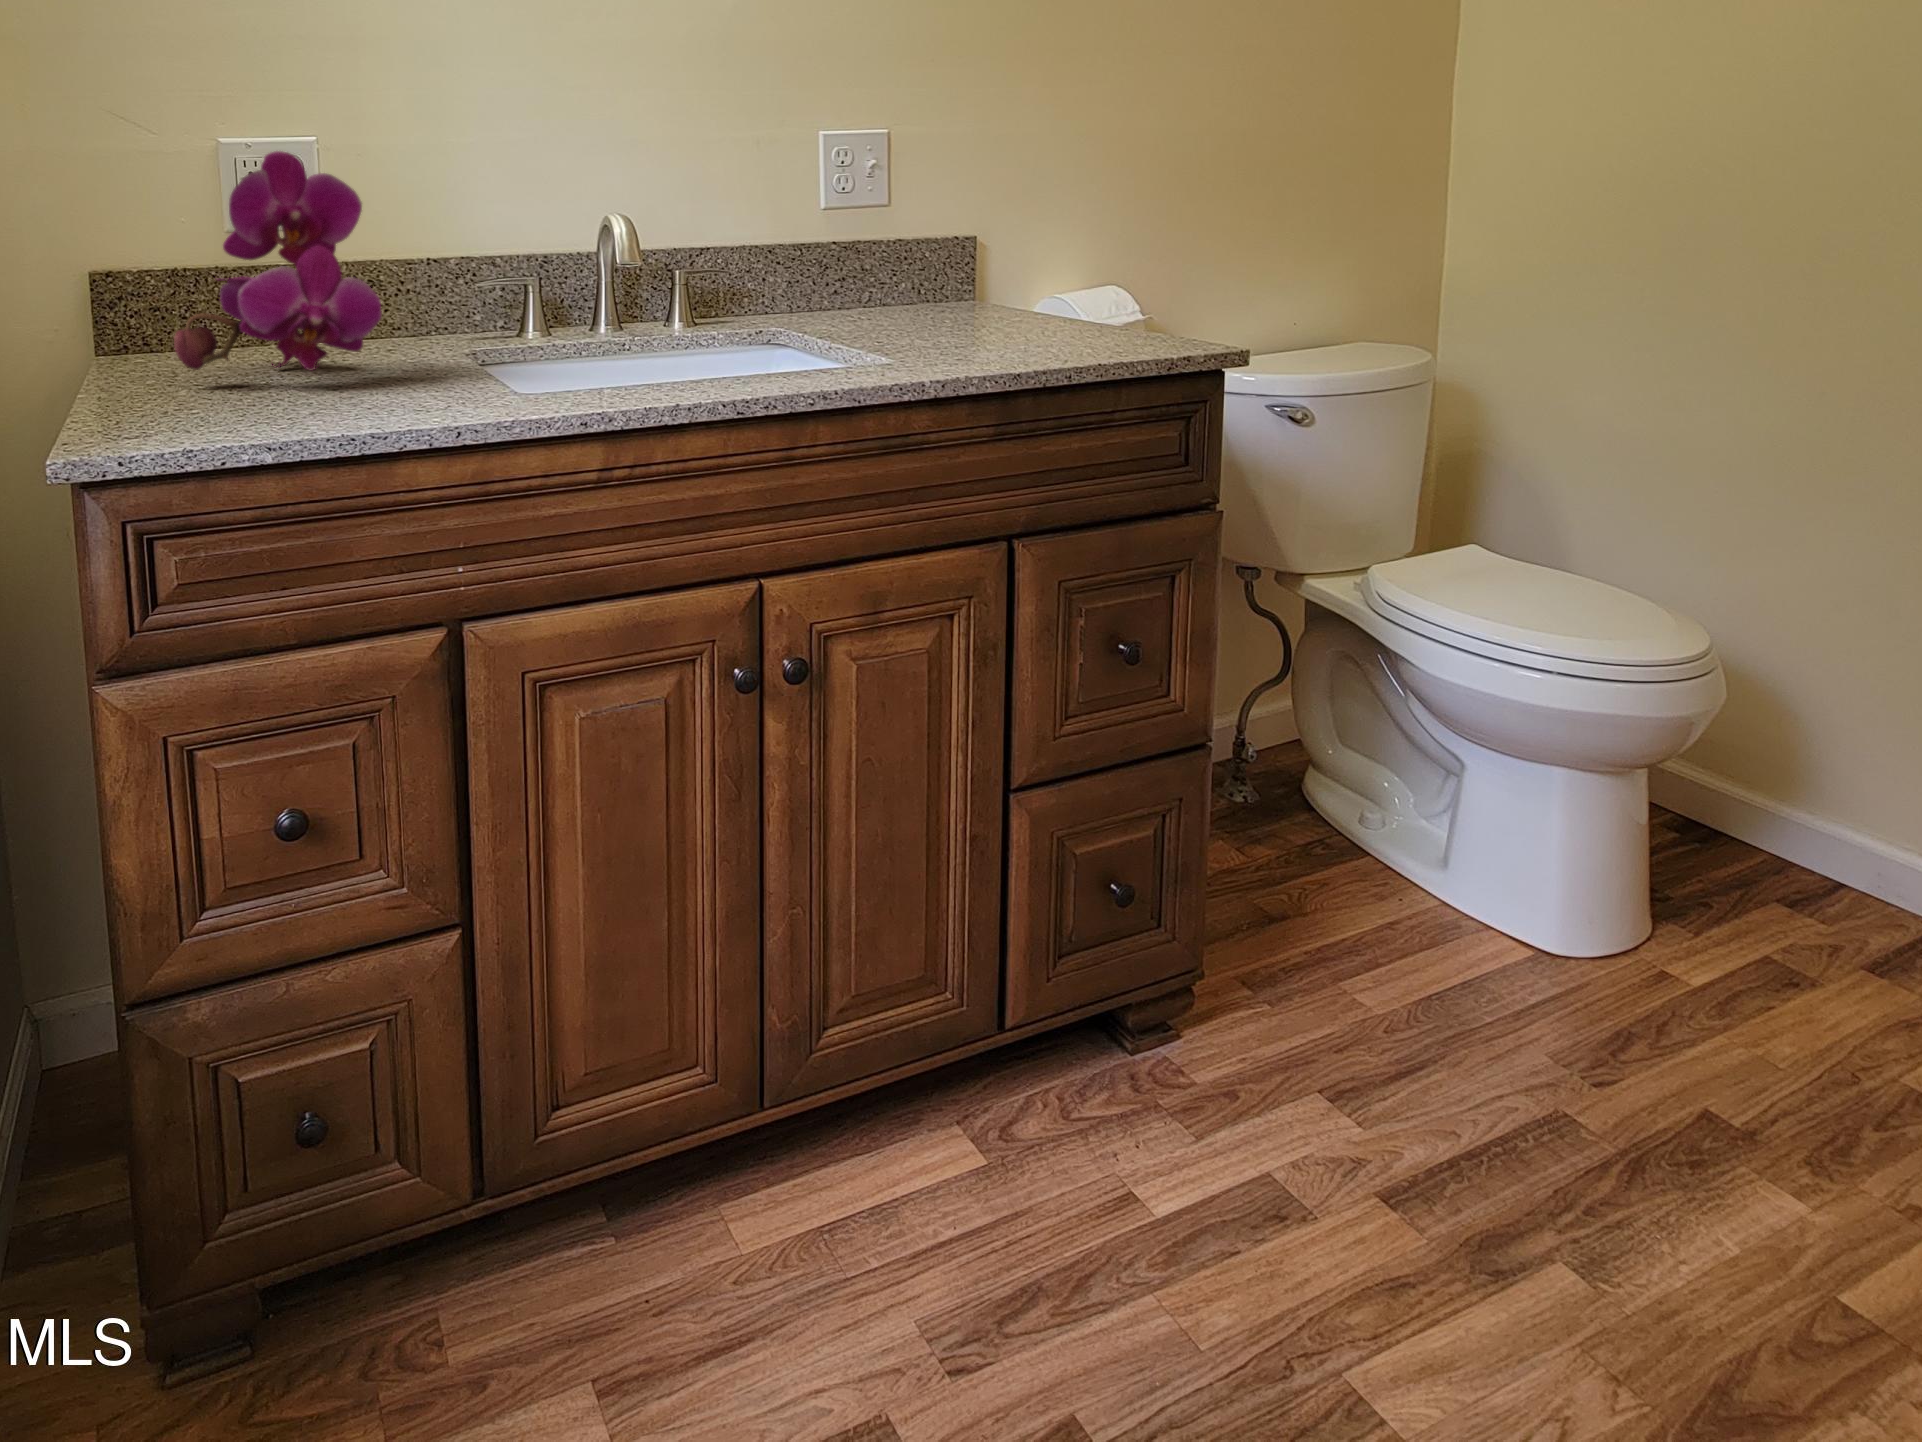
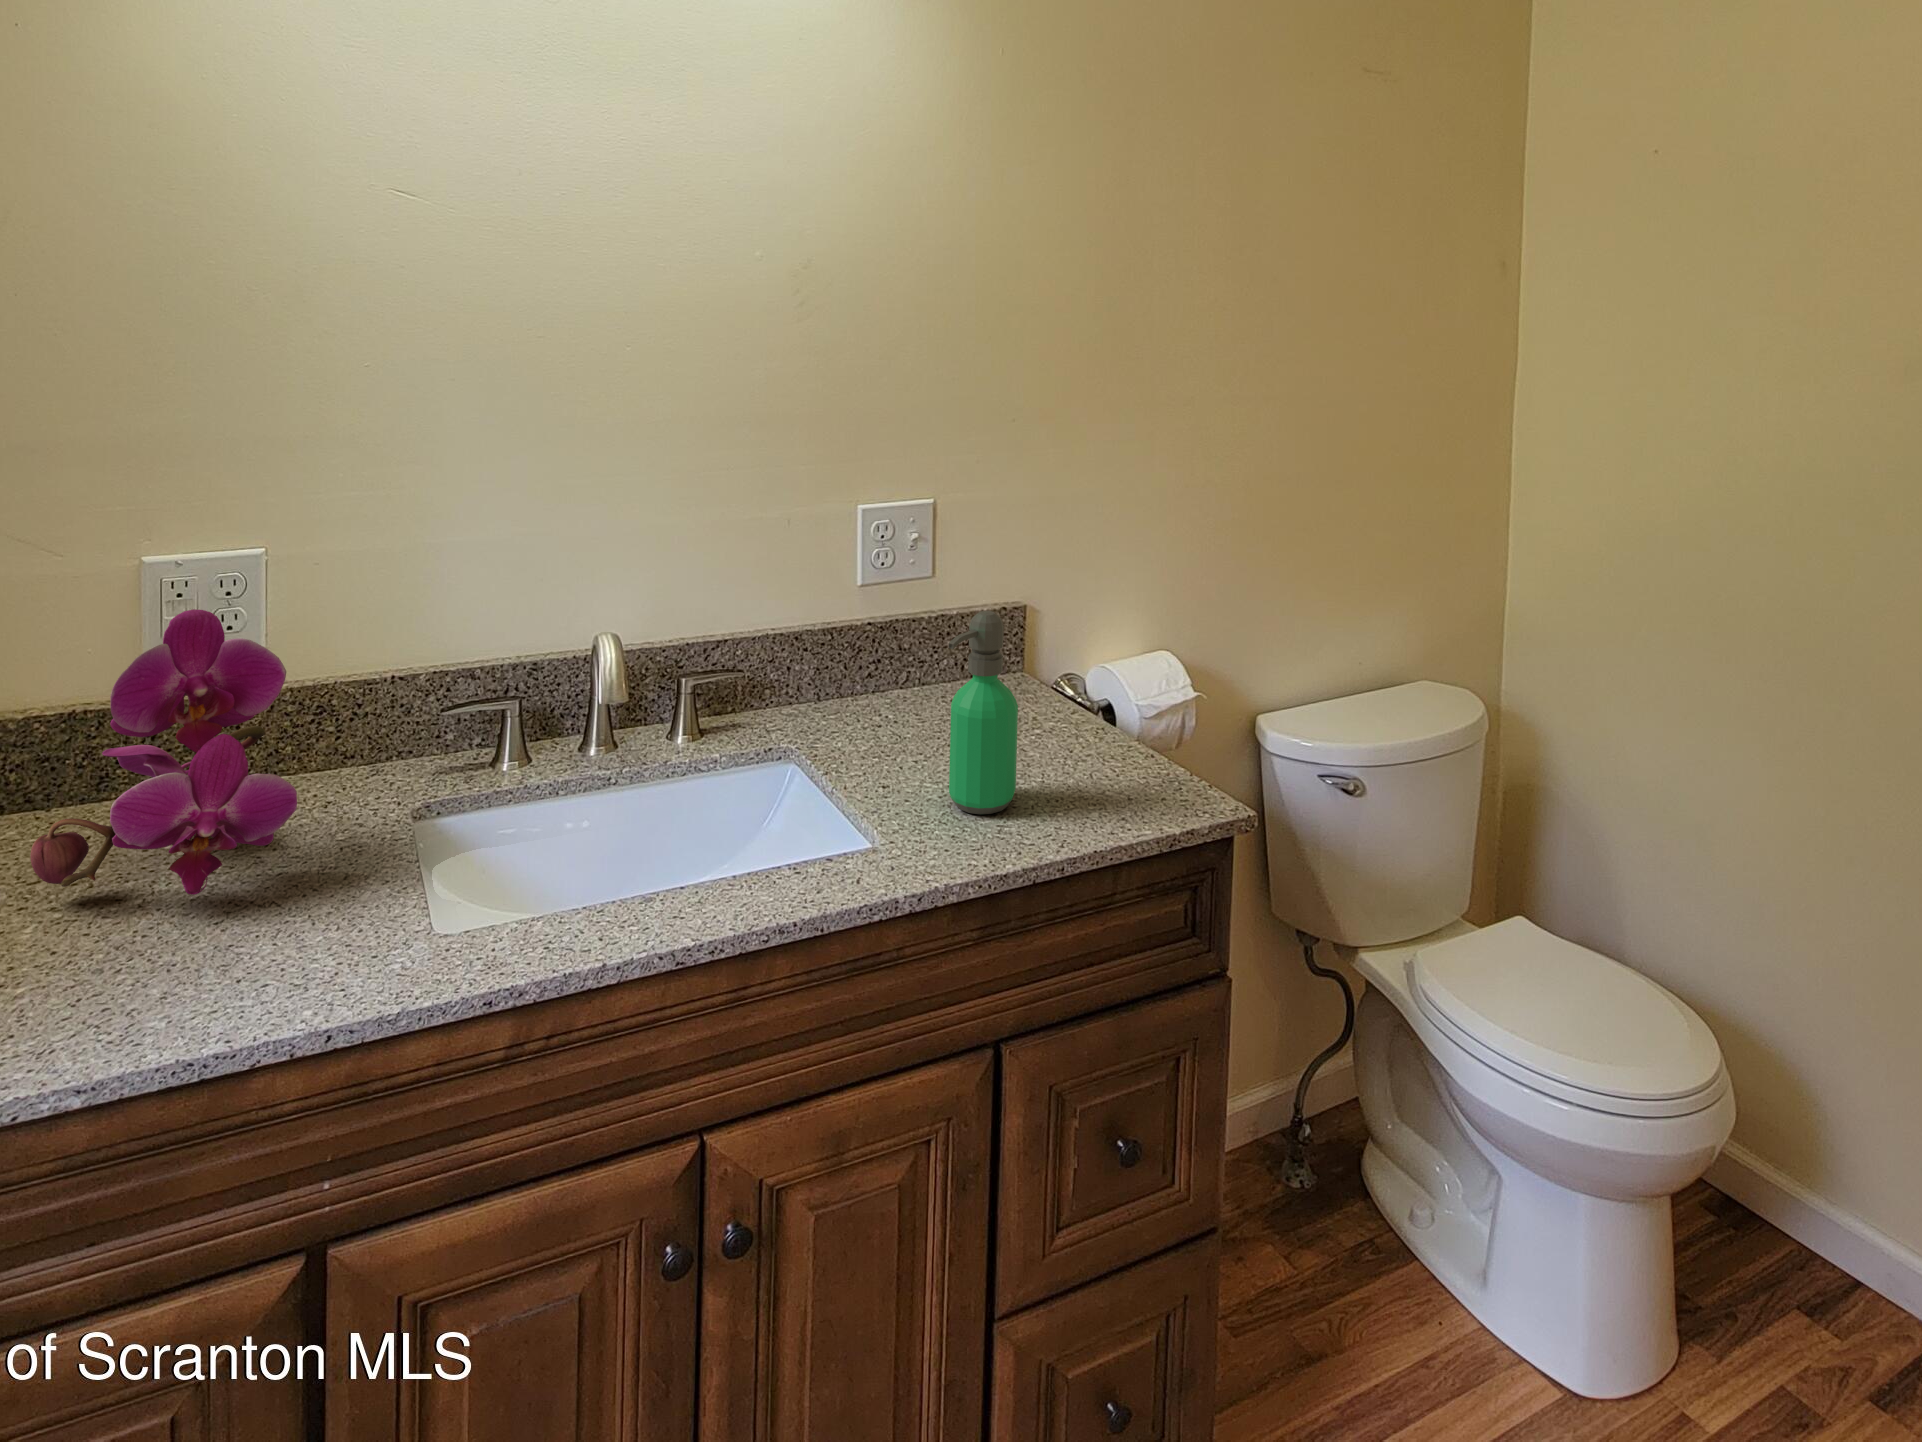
soap dispenser: none [942,164,1007,352] -> present [949,611,1018,814]

